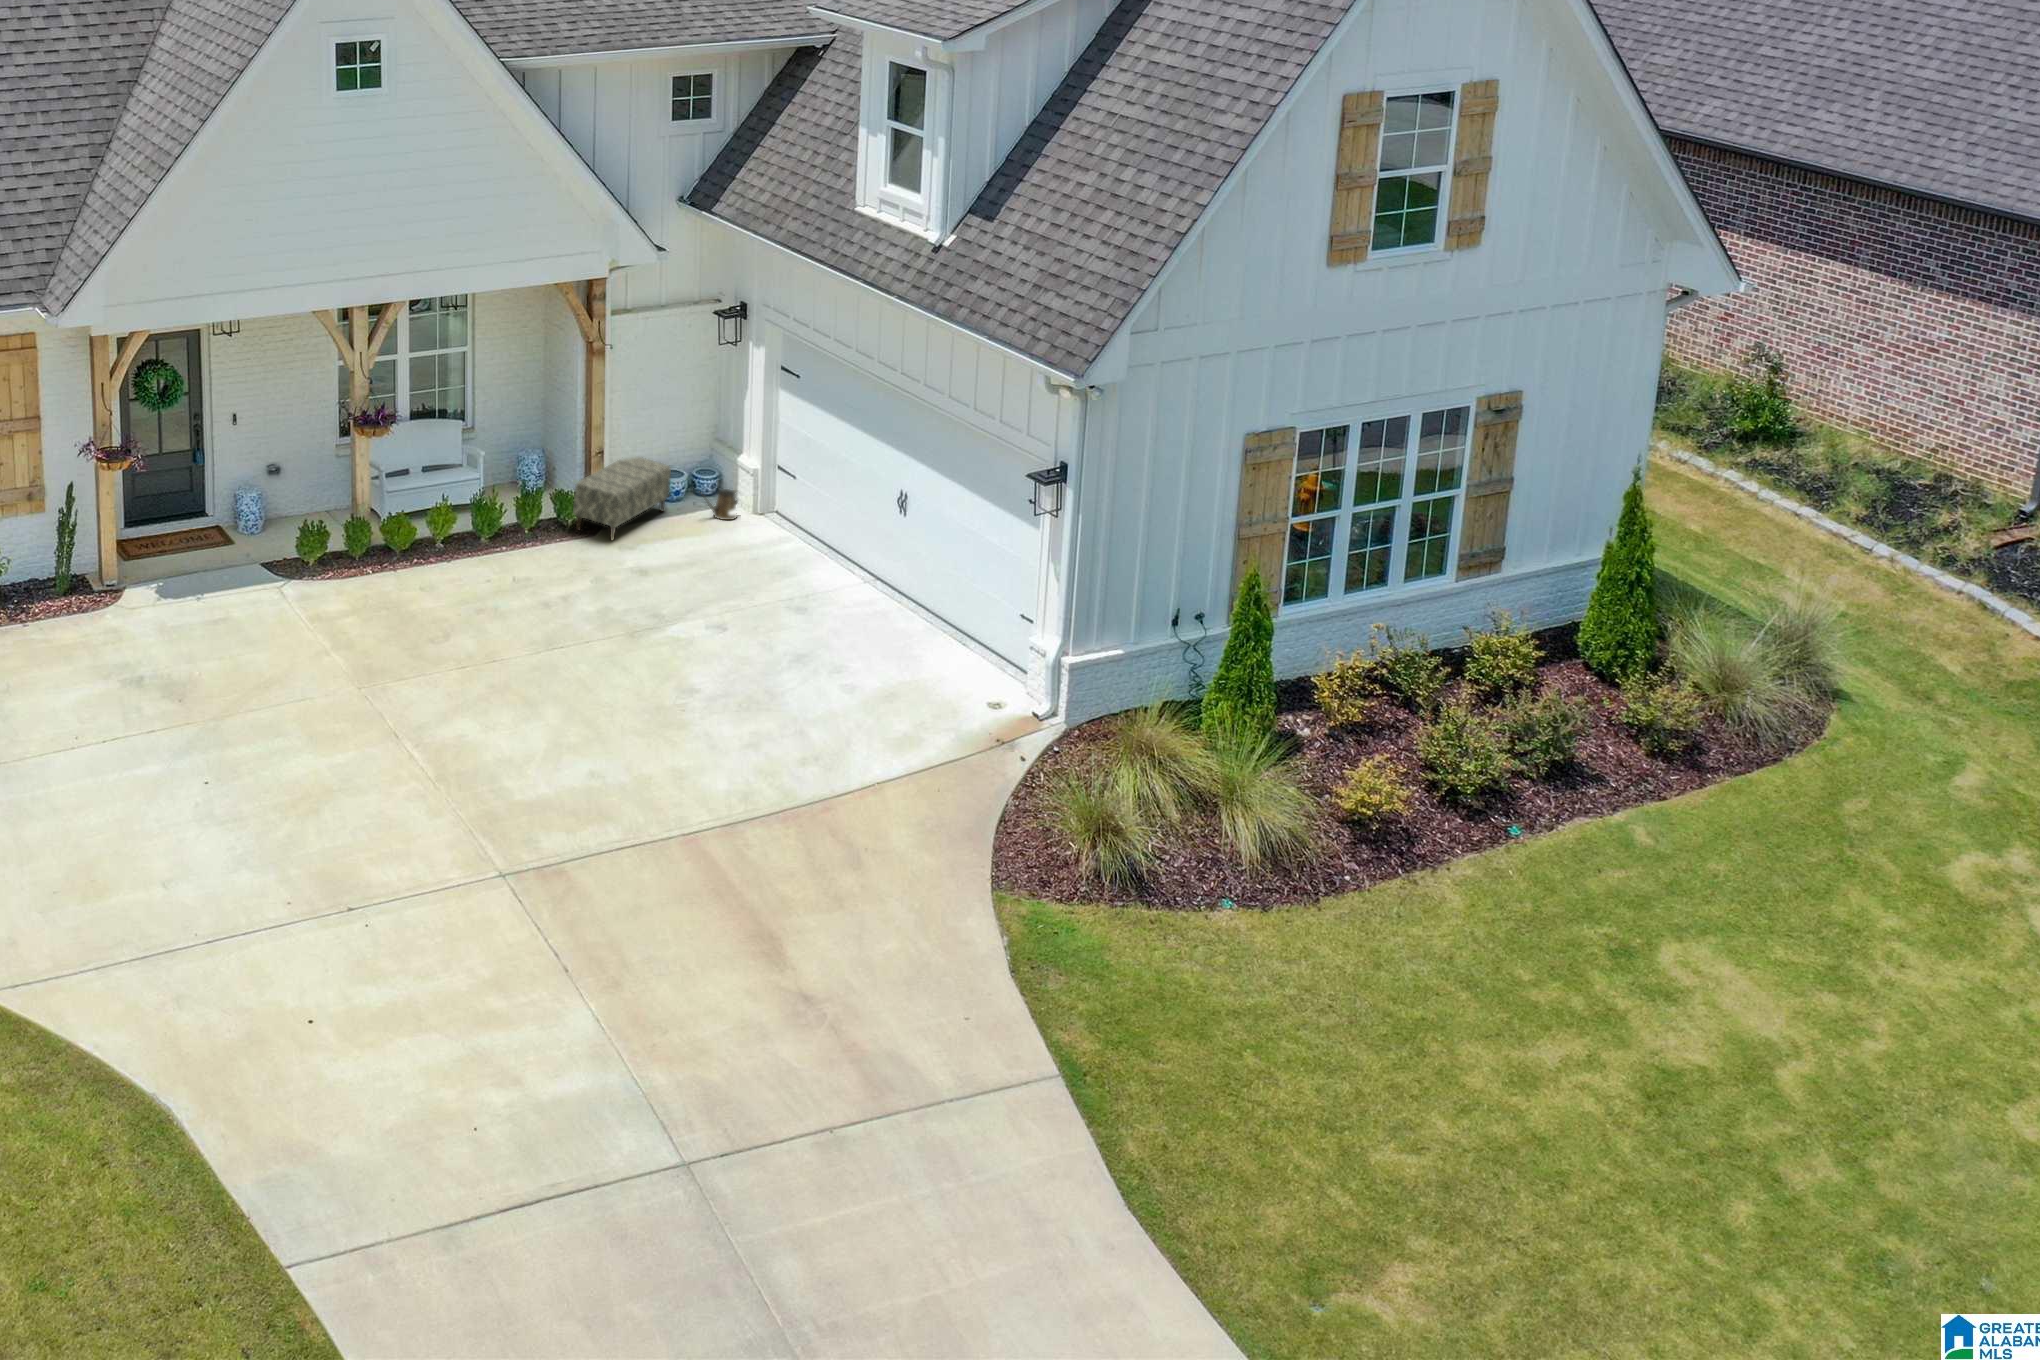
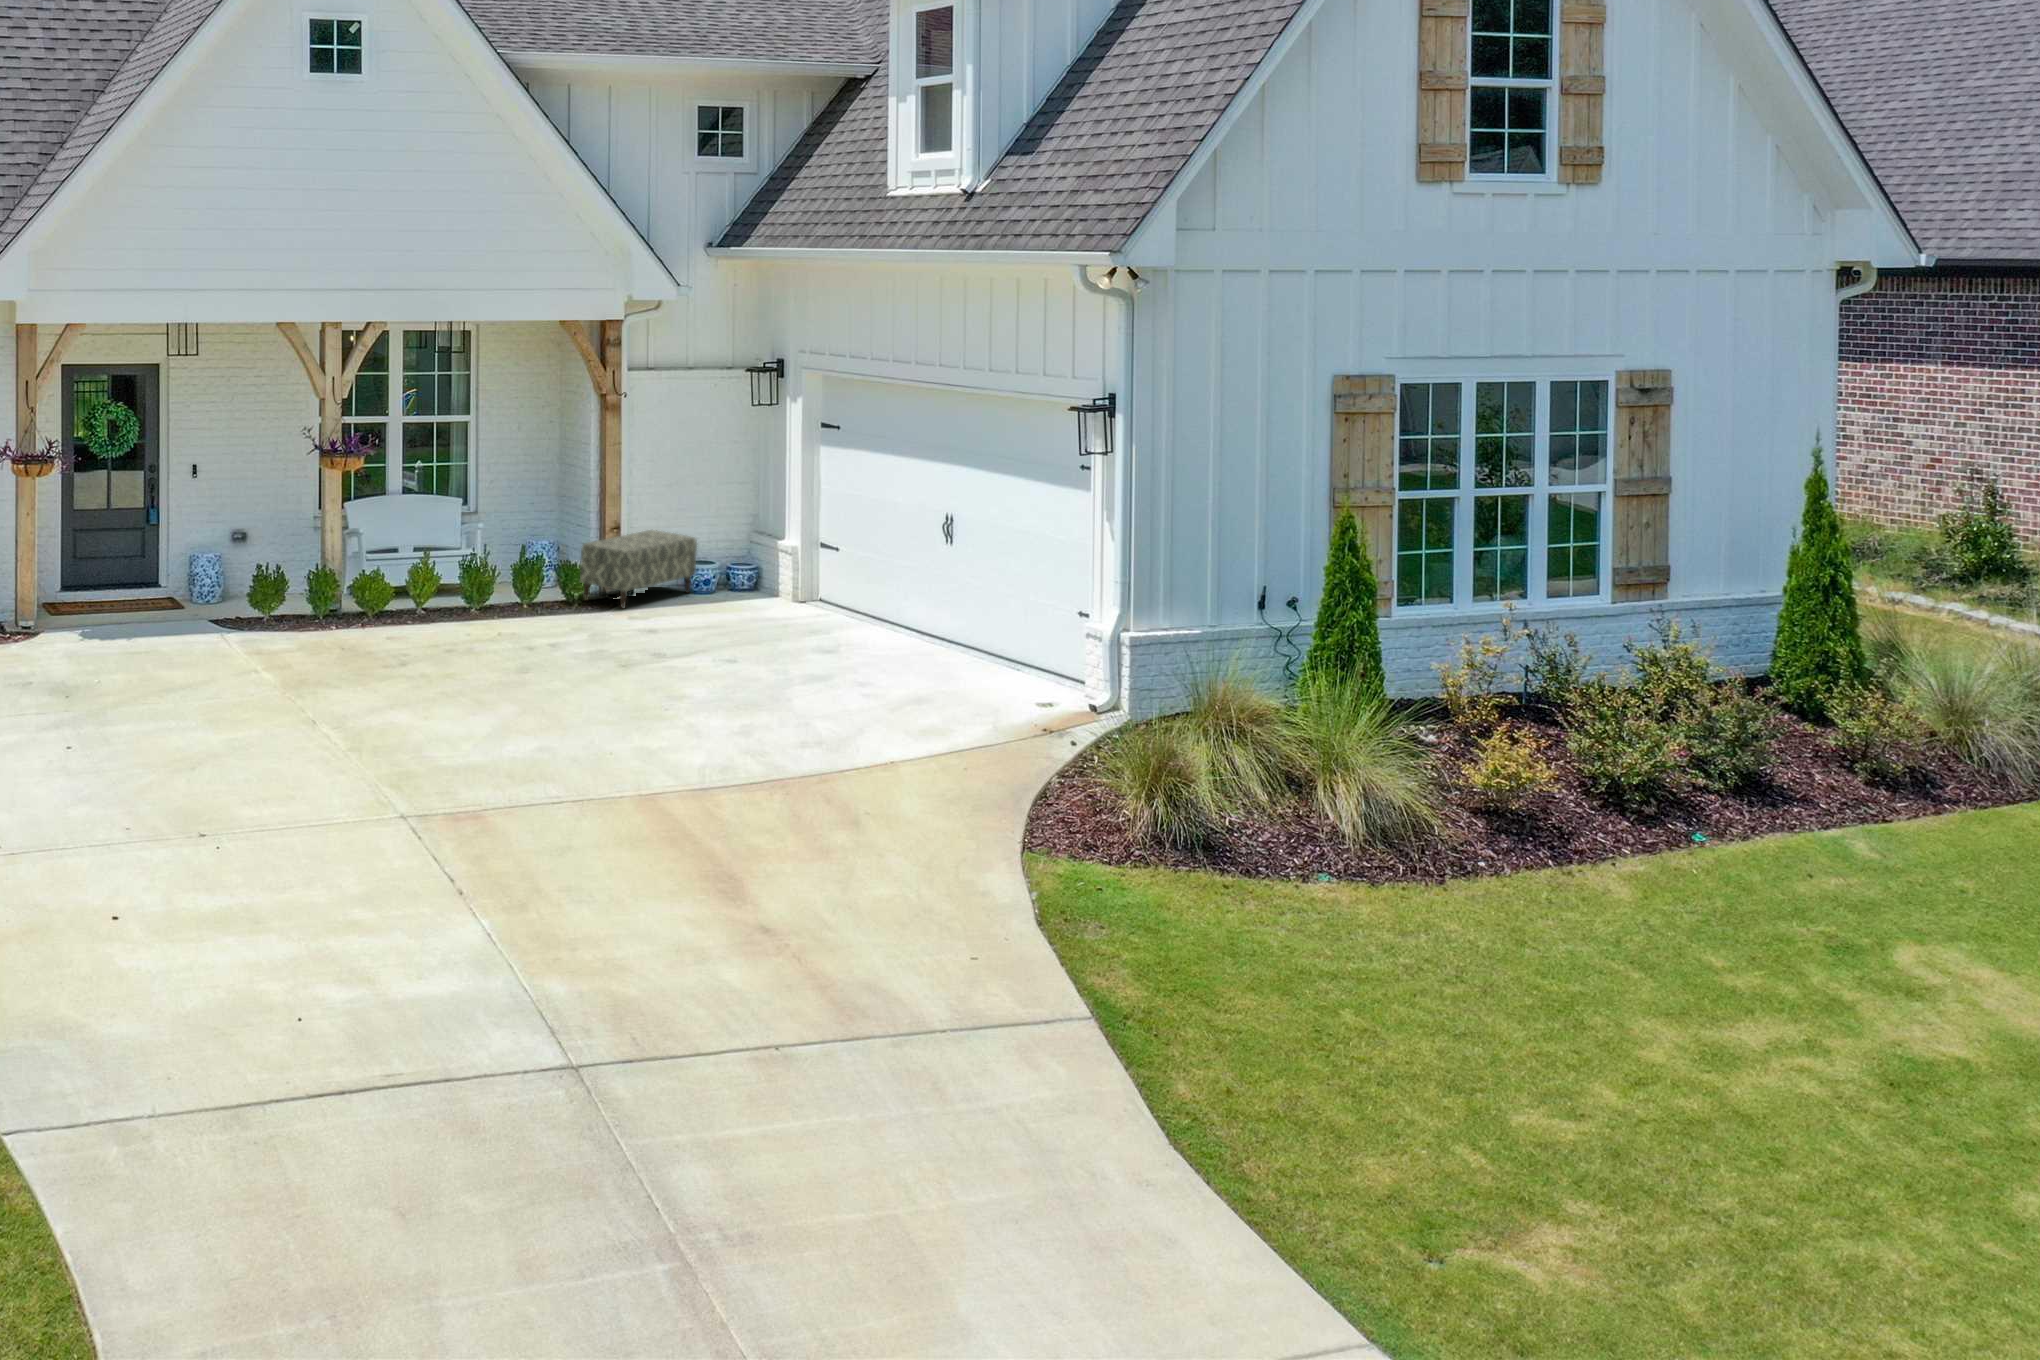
watering can: present [705,489,737,520] -> none [726,564,780,600]

